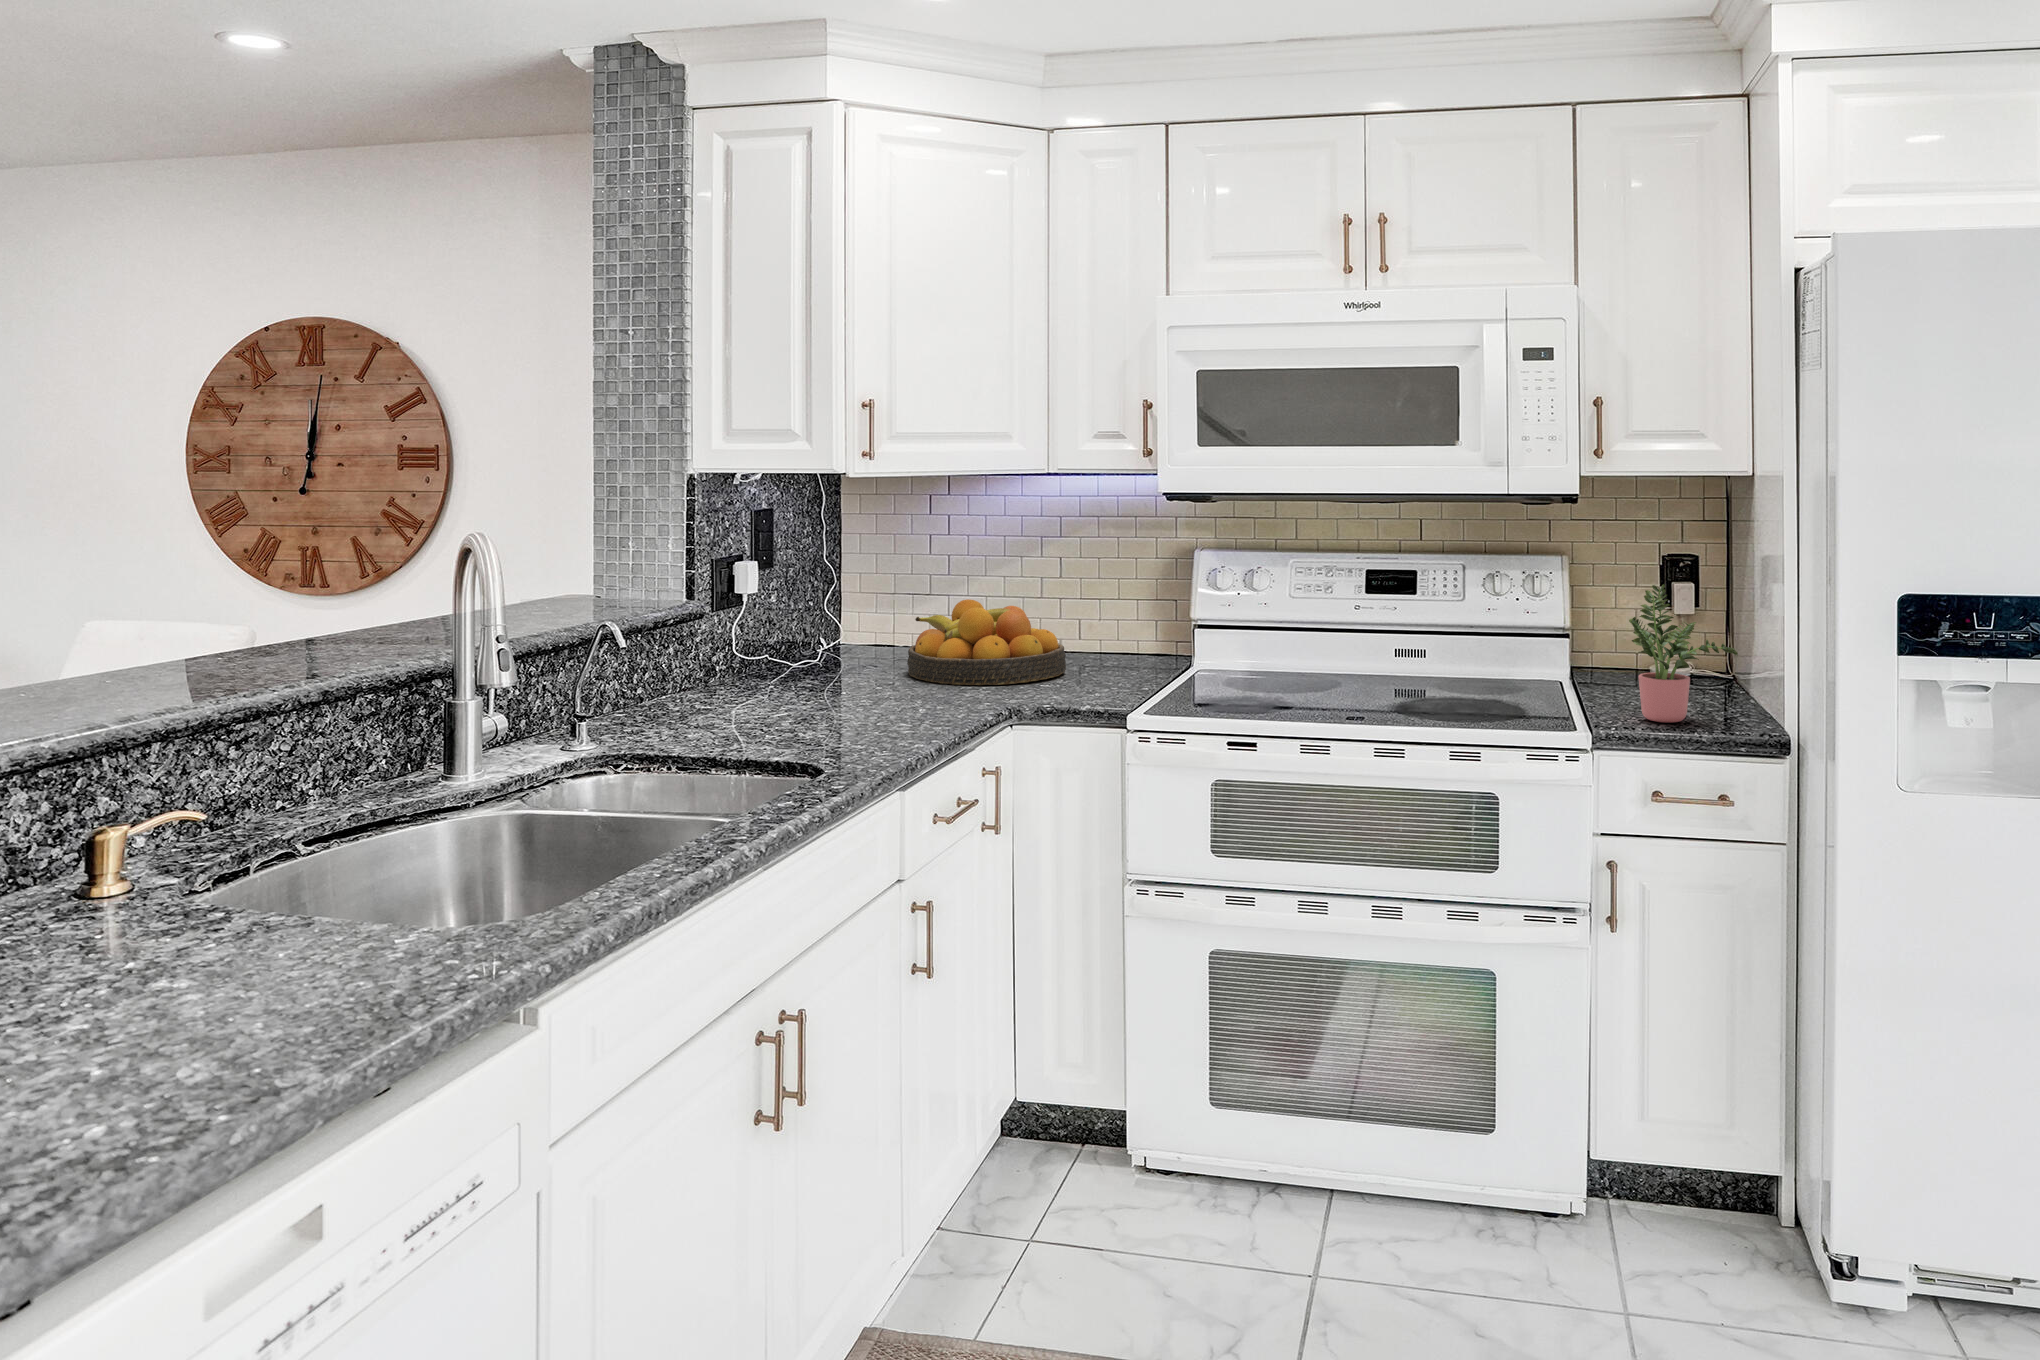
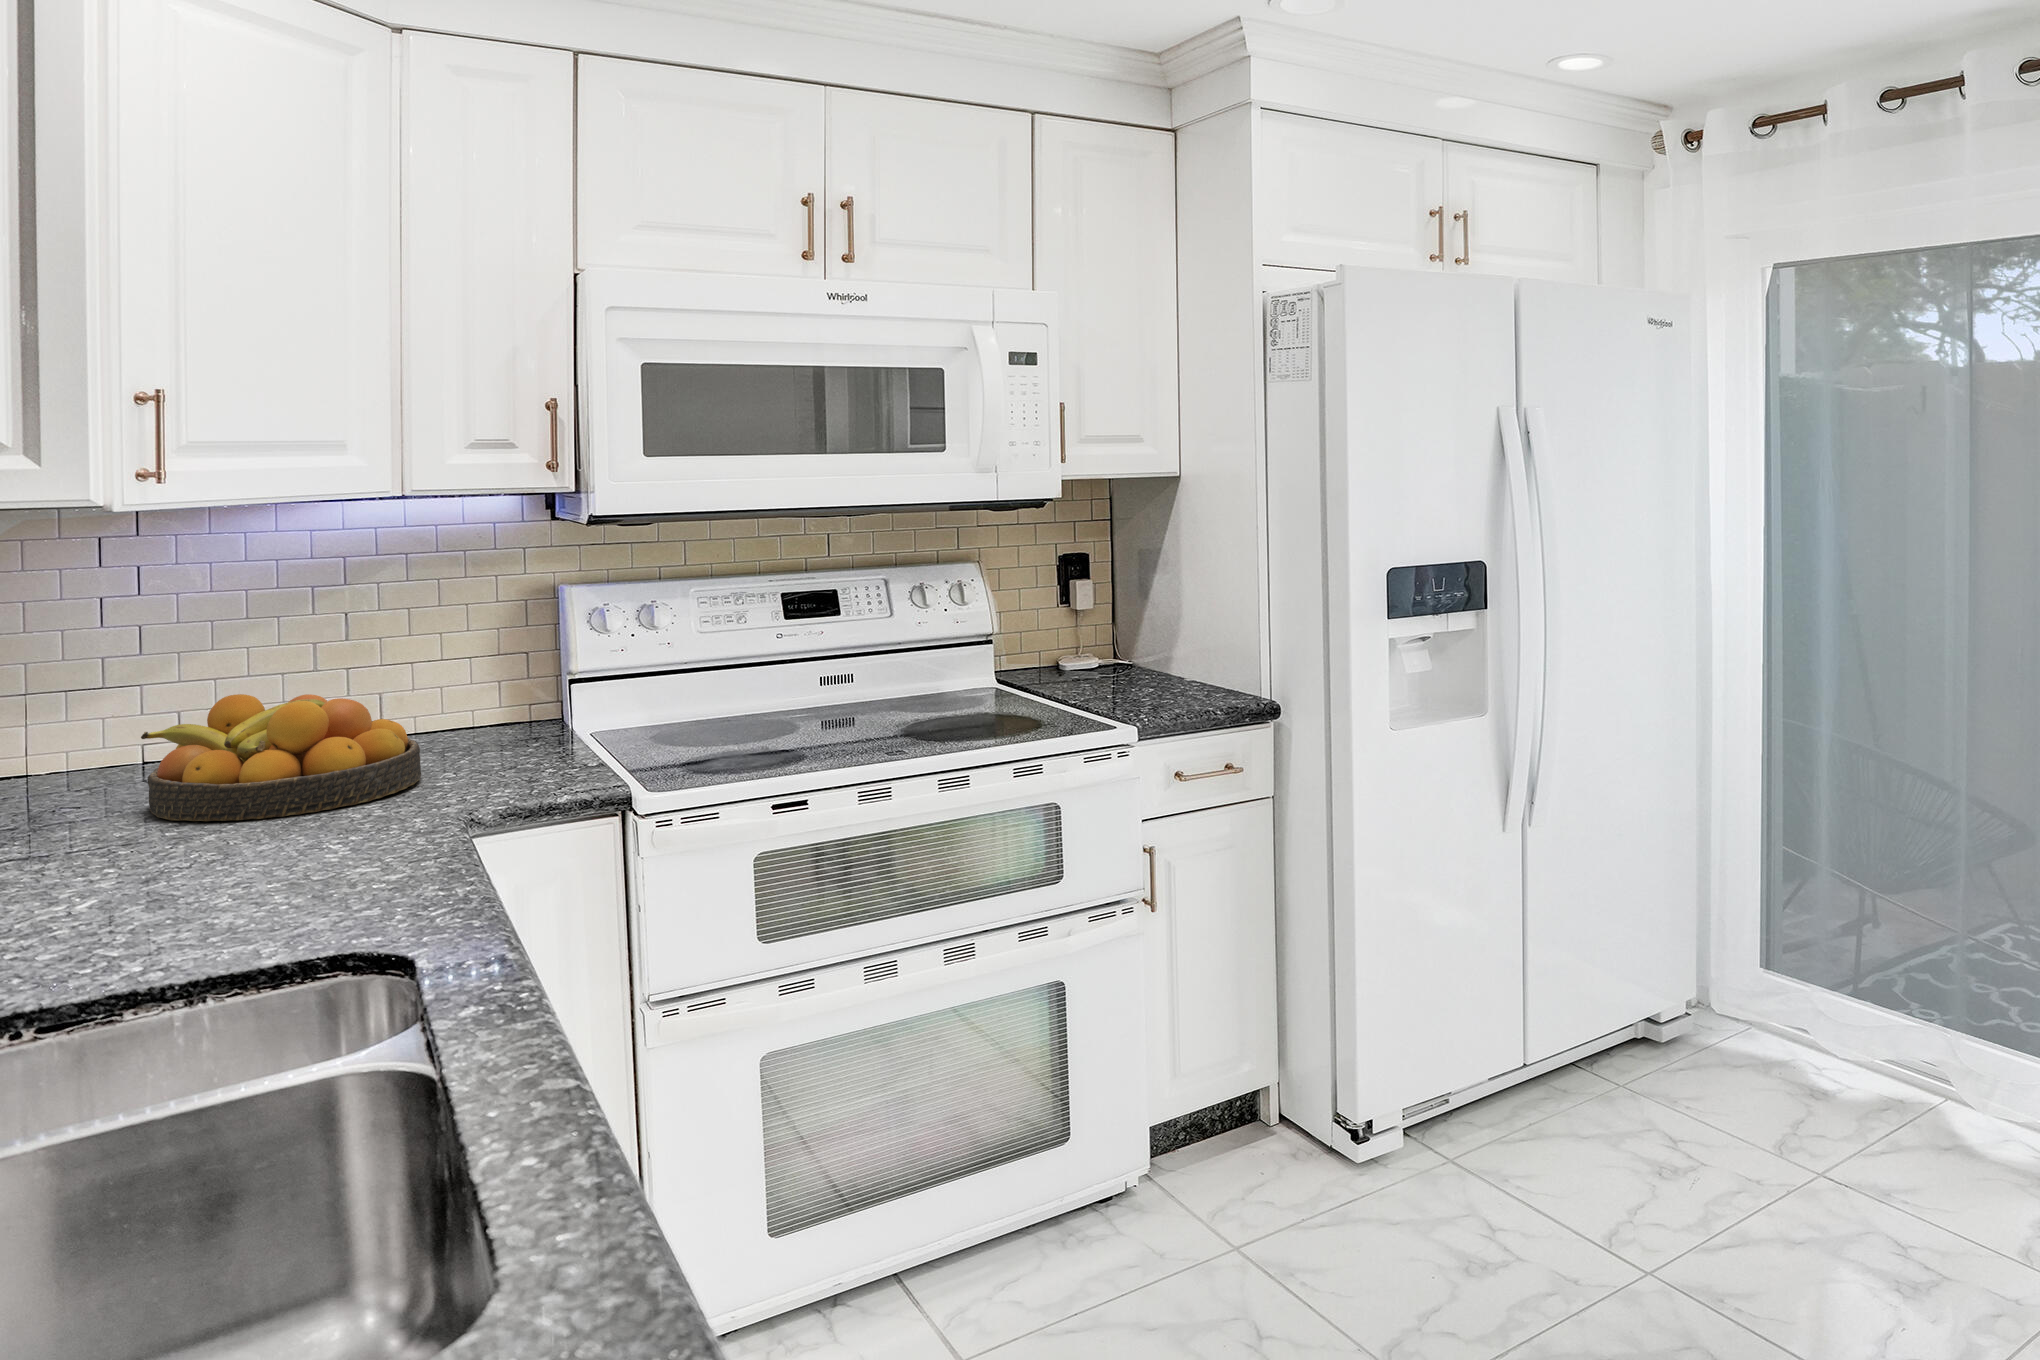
potted plant: present [1629,584,1738,723] -> none [1126,576,1210,706]

